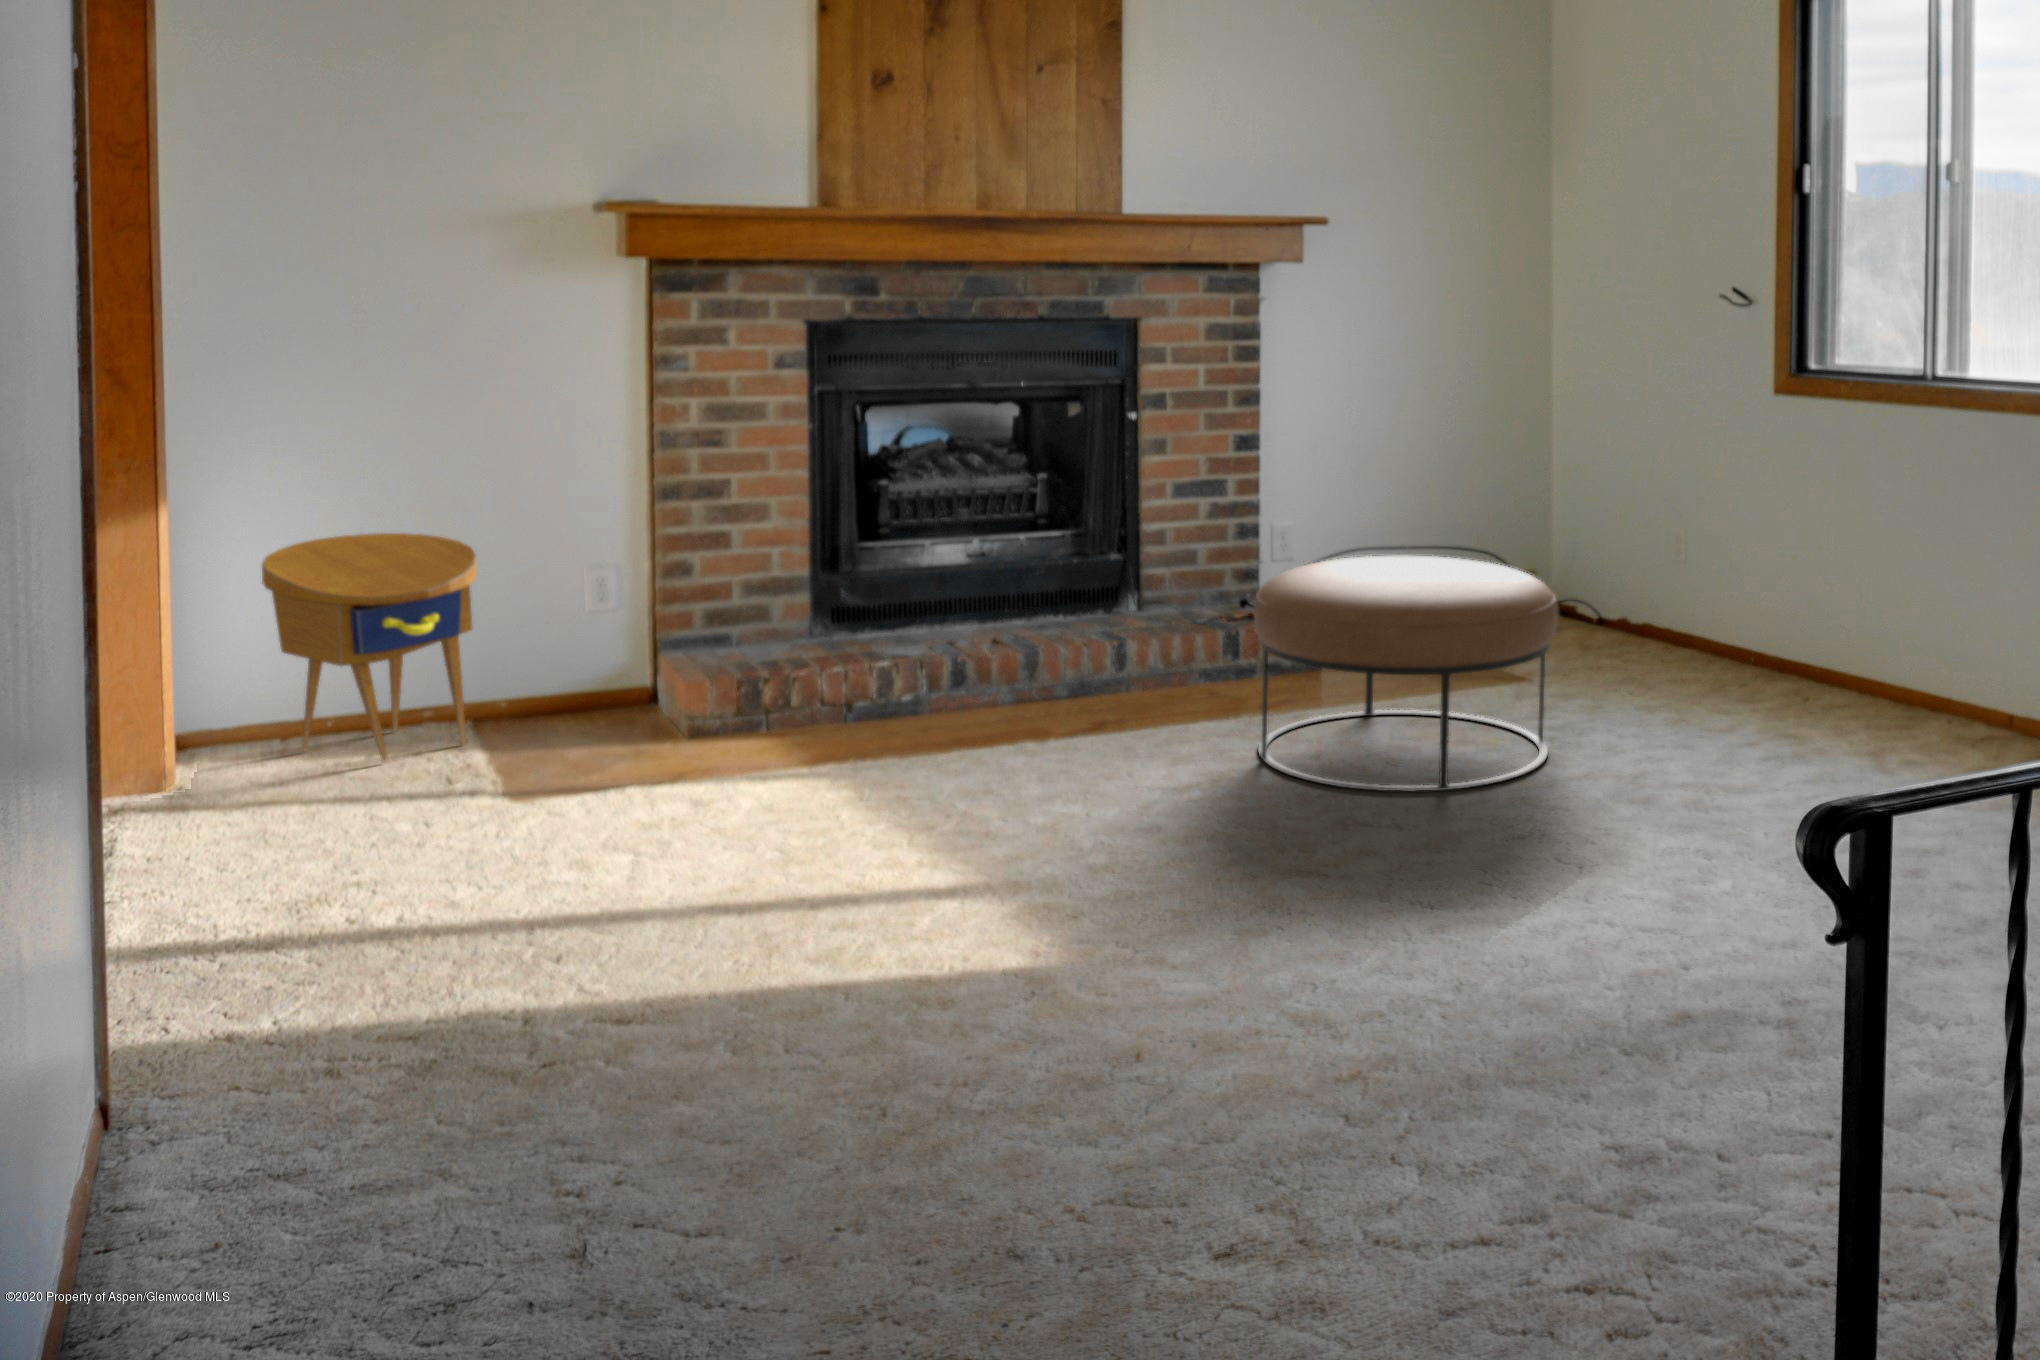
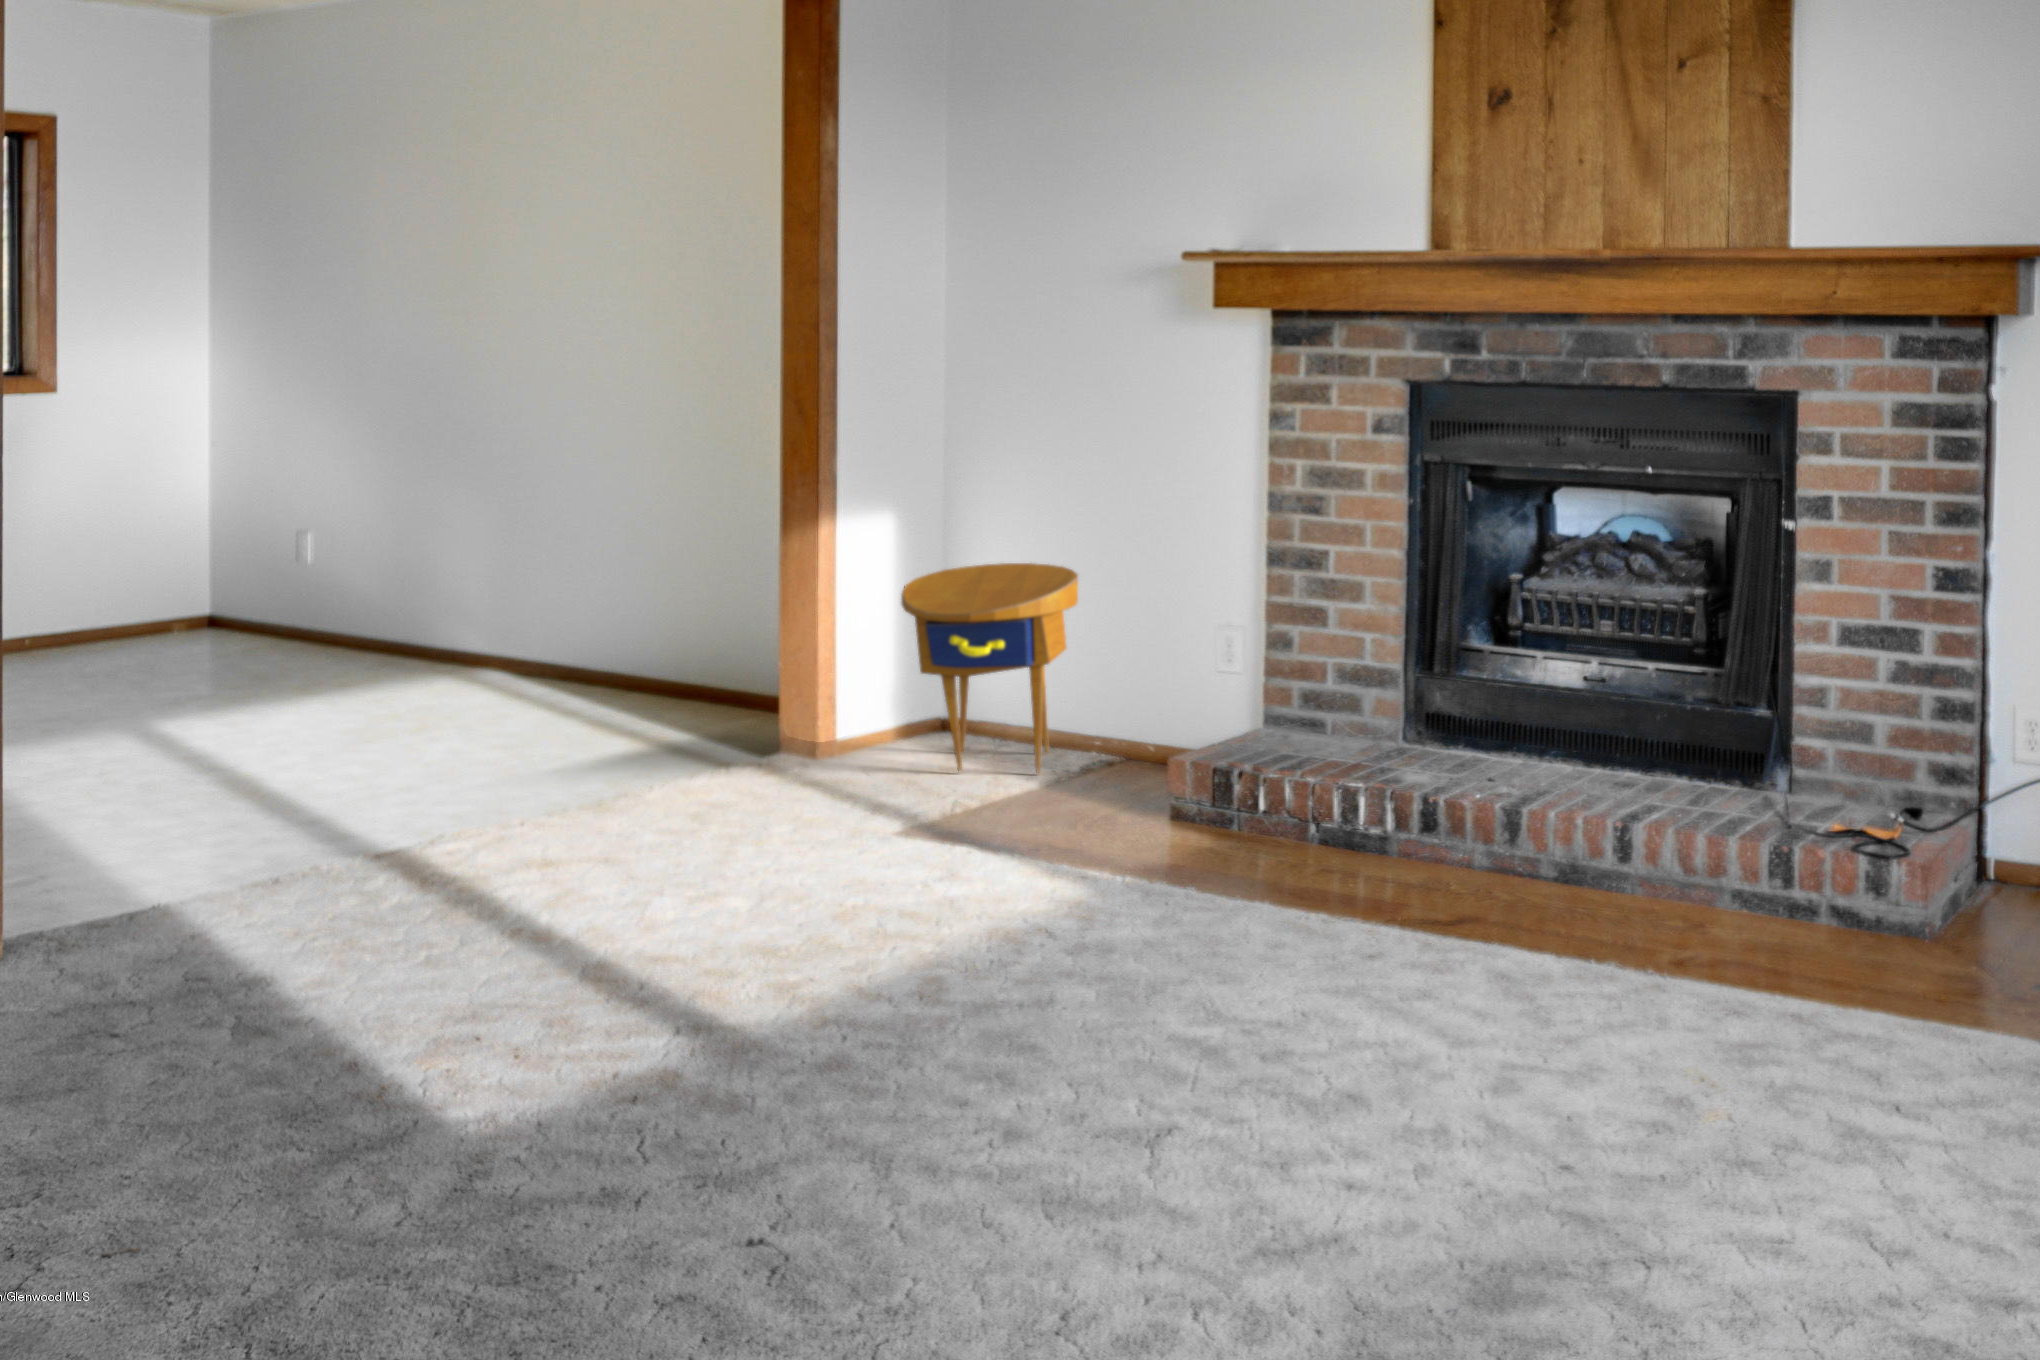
ottoman: present [1253,556,1558,791] -> none [1378,742,1886,1169]

